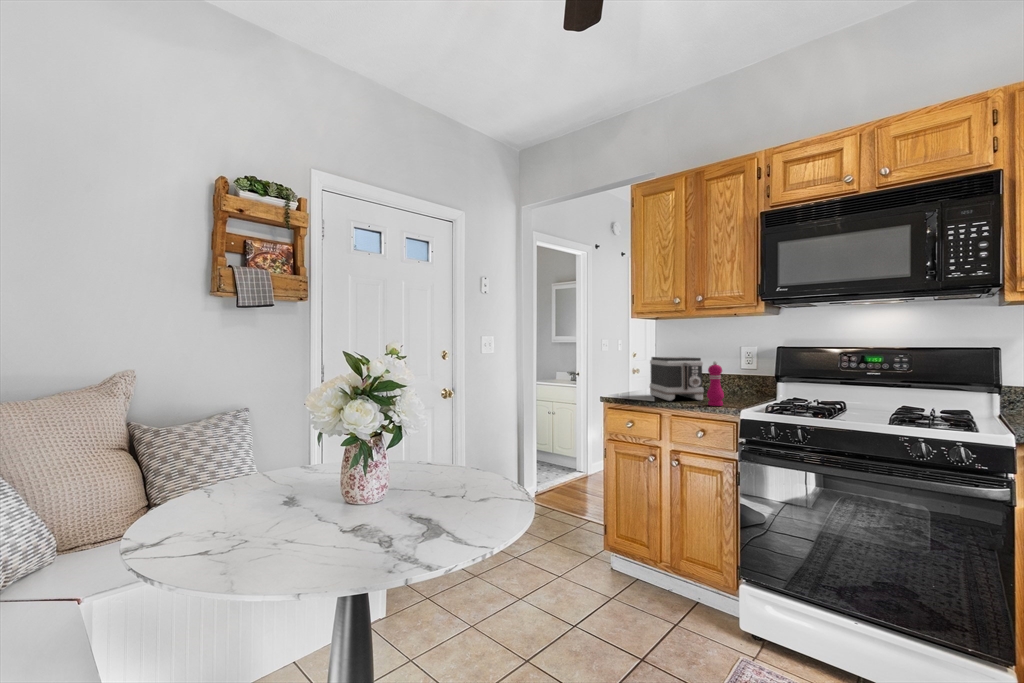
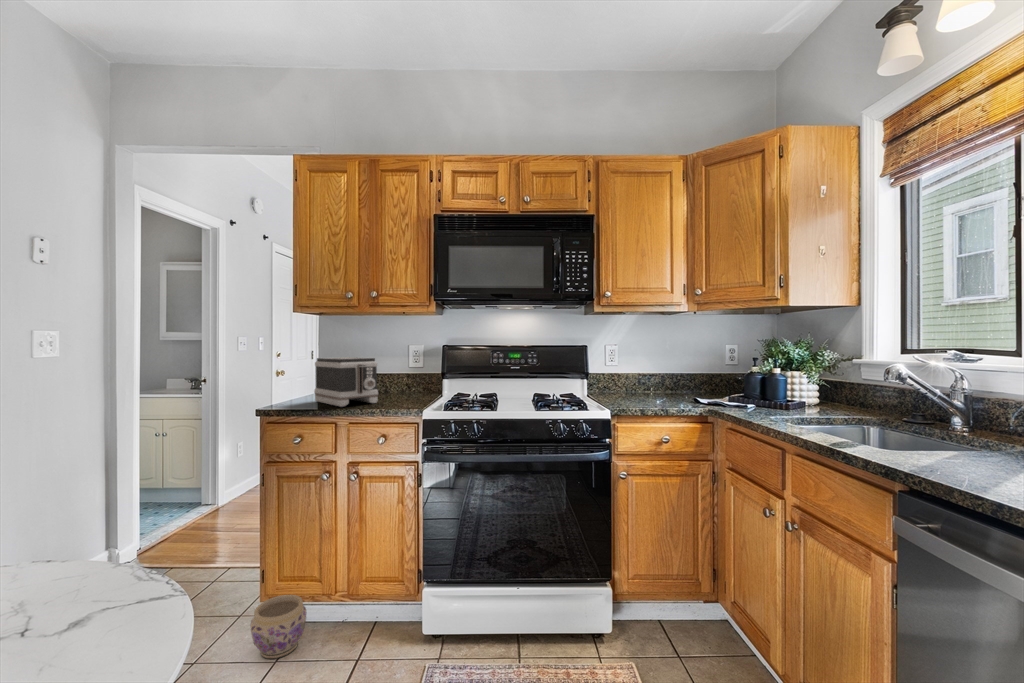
pepper mill: present [707,361,724,406] -> none [386,361,403,408]
planter: none [594,552,637,600] -> present [250,595,307,659]

